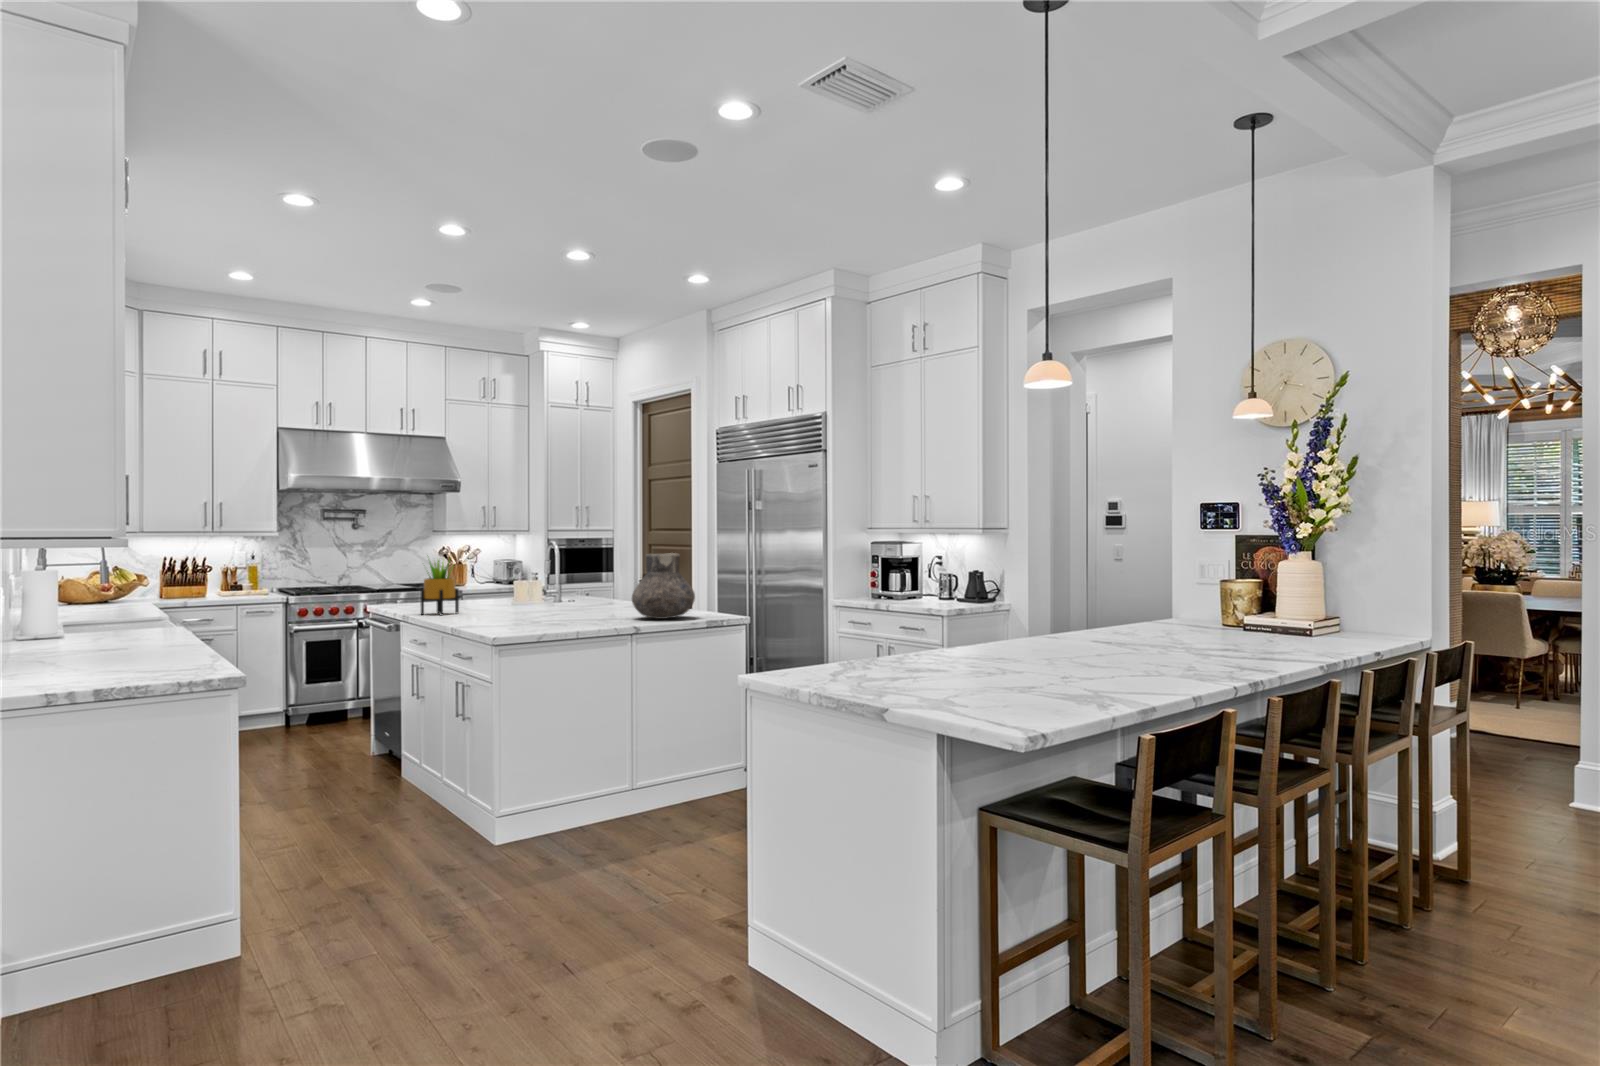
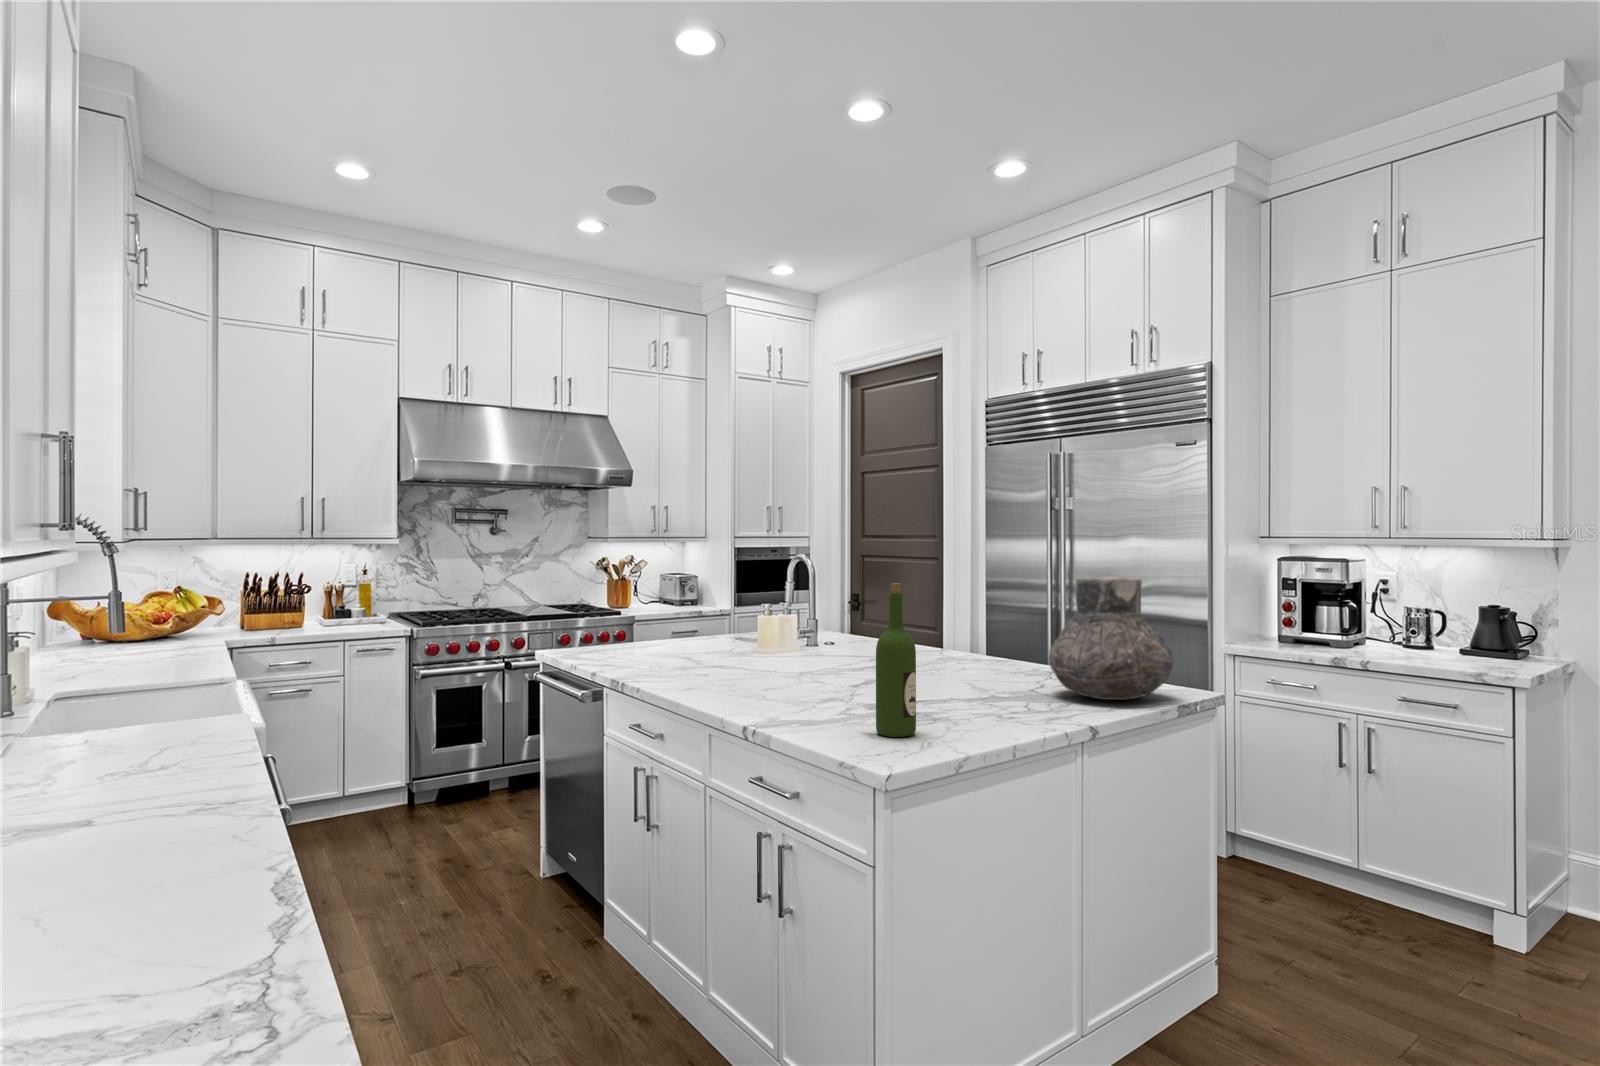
wine bottle: none [503,555,523,628] -> present [876,583,916,737]
potted plant: present [420,559,459,615] -> none [646,573,706,681]

